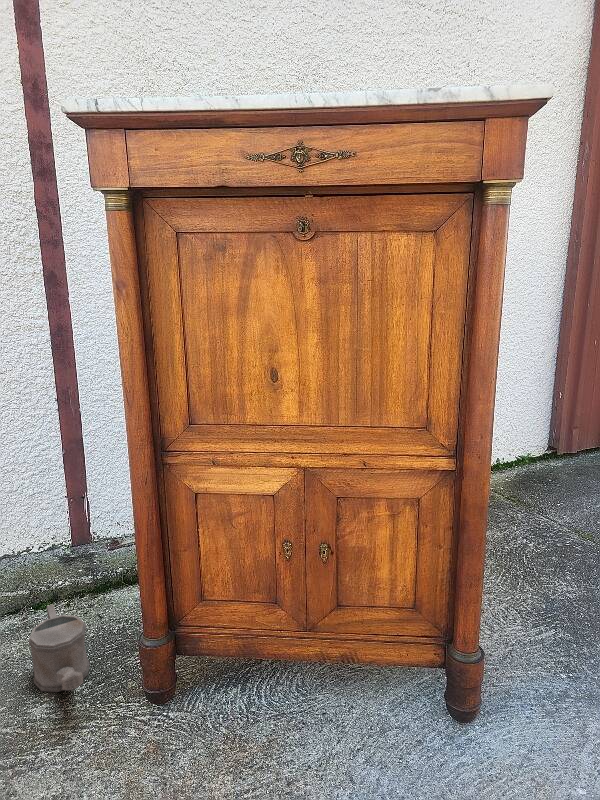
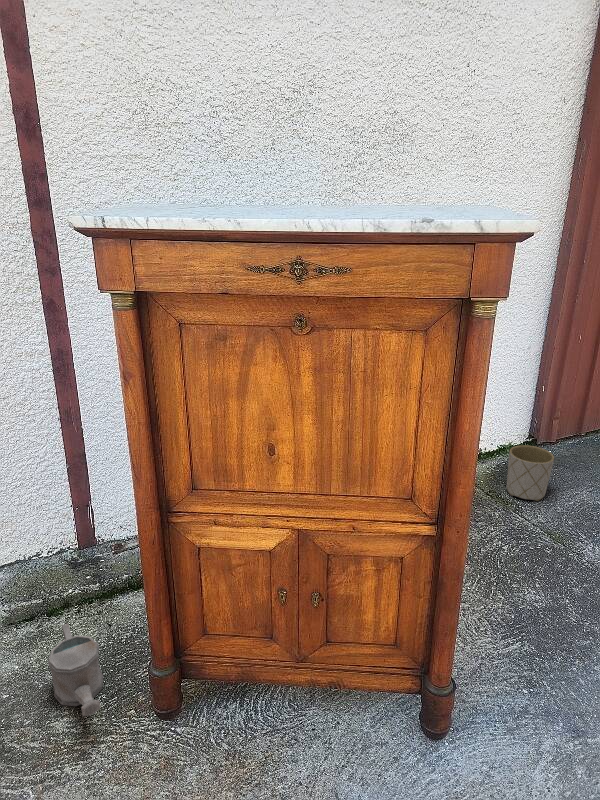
planter: none [529,447,578,504] -> present [507,445,554,501]

